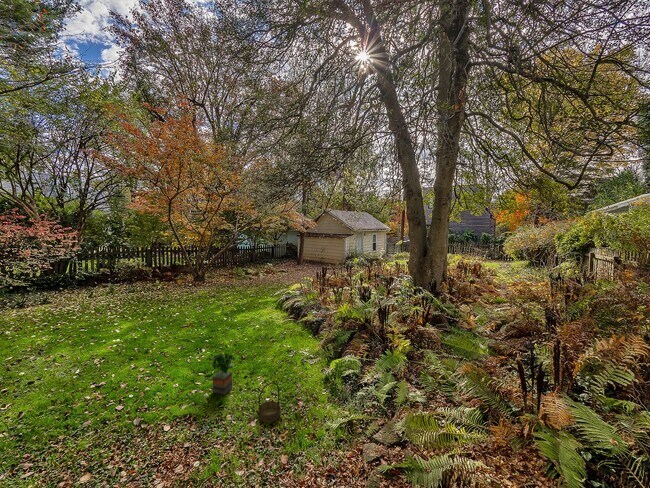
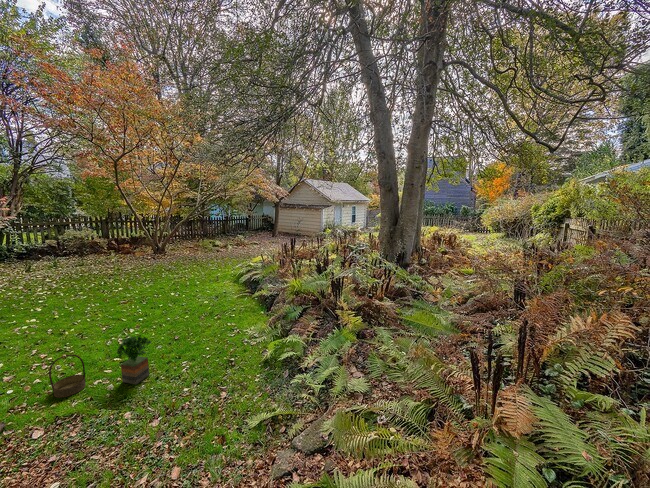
basket: present [259,383,280,423] -> present [49,355,86,398]

